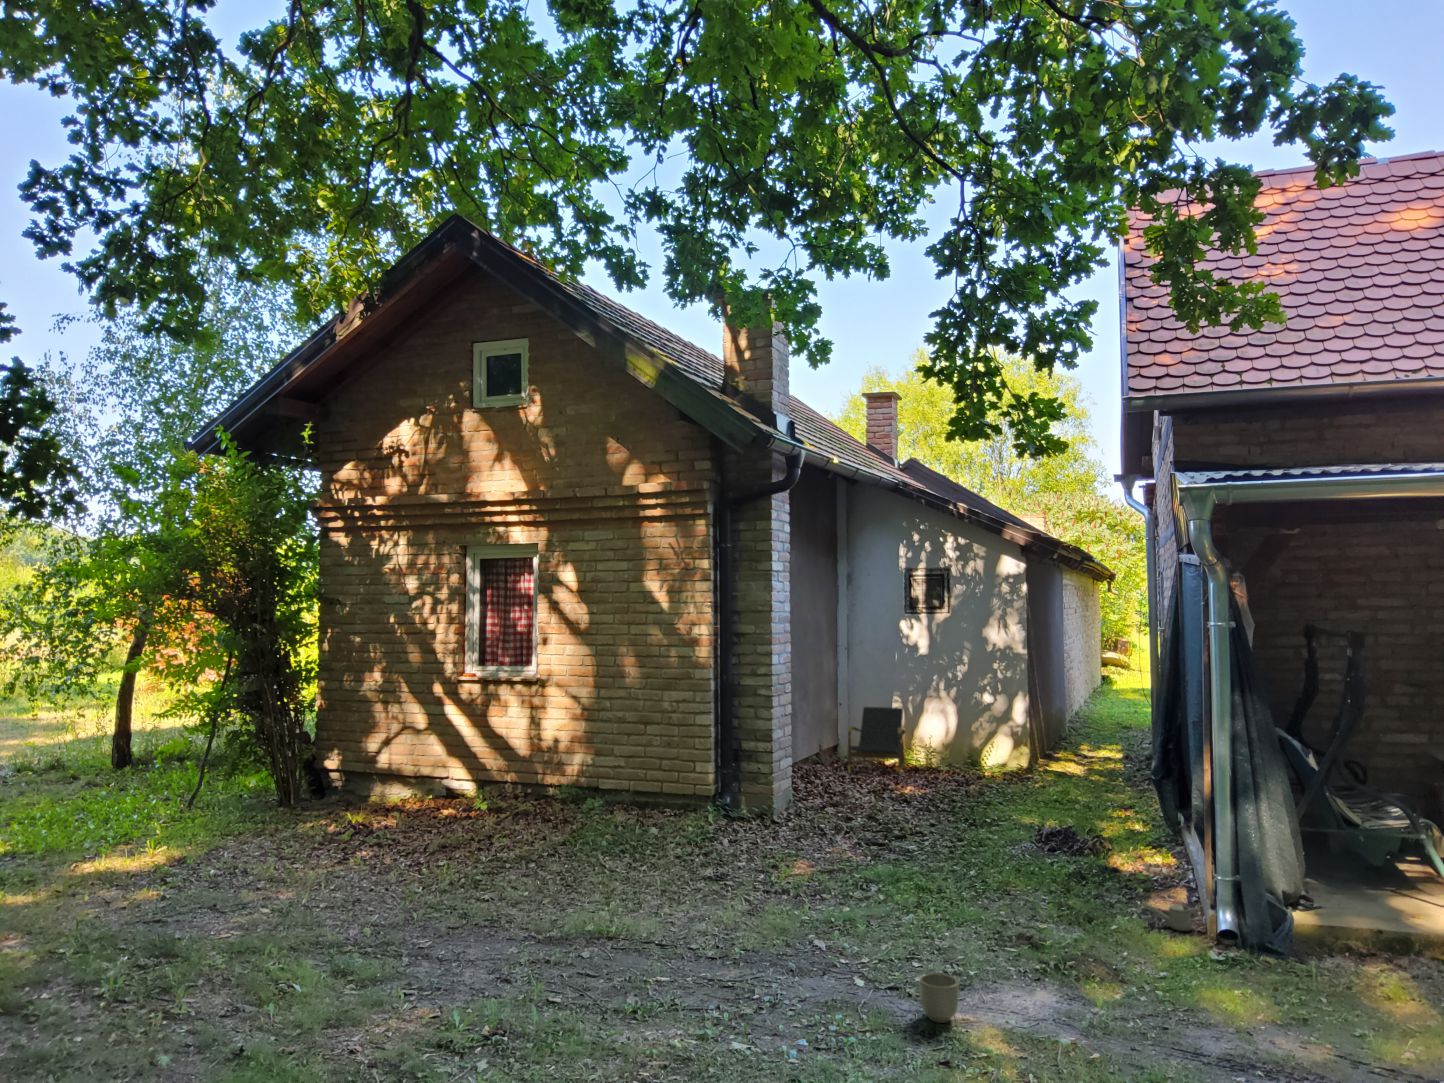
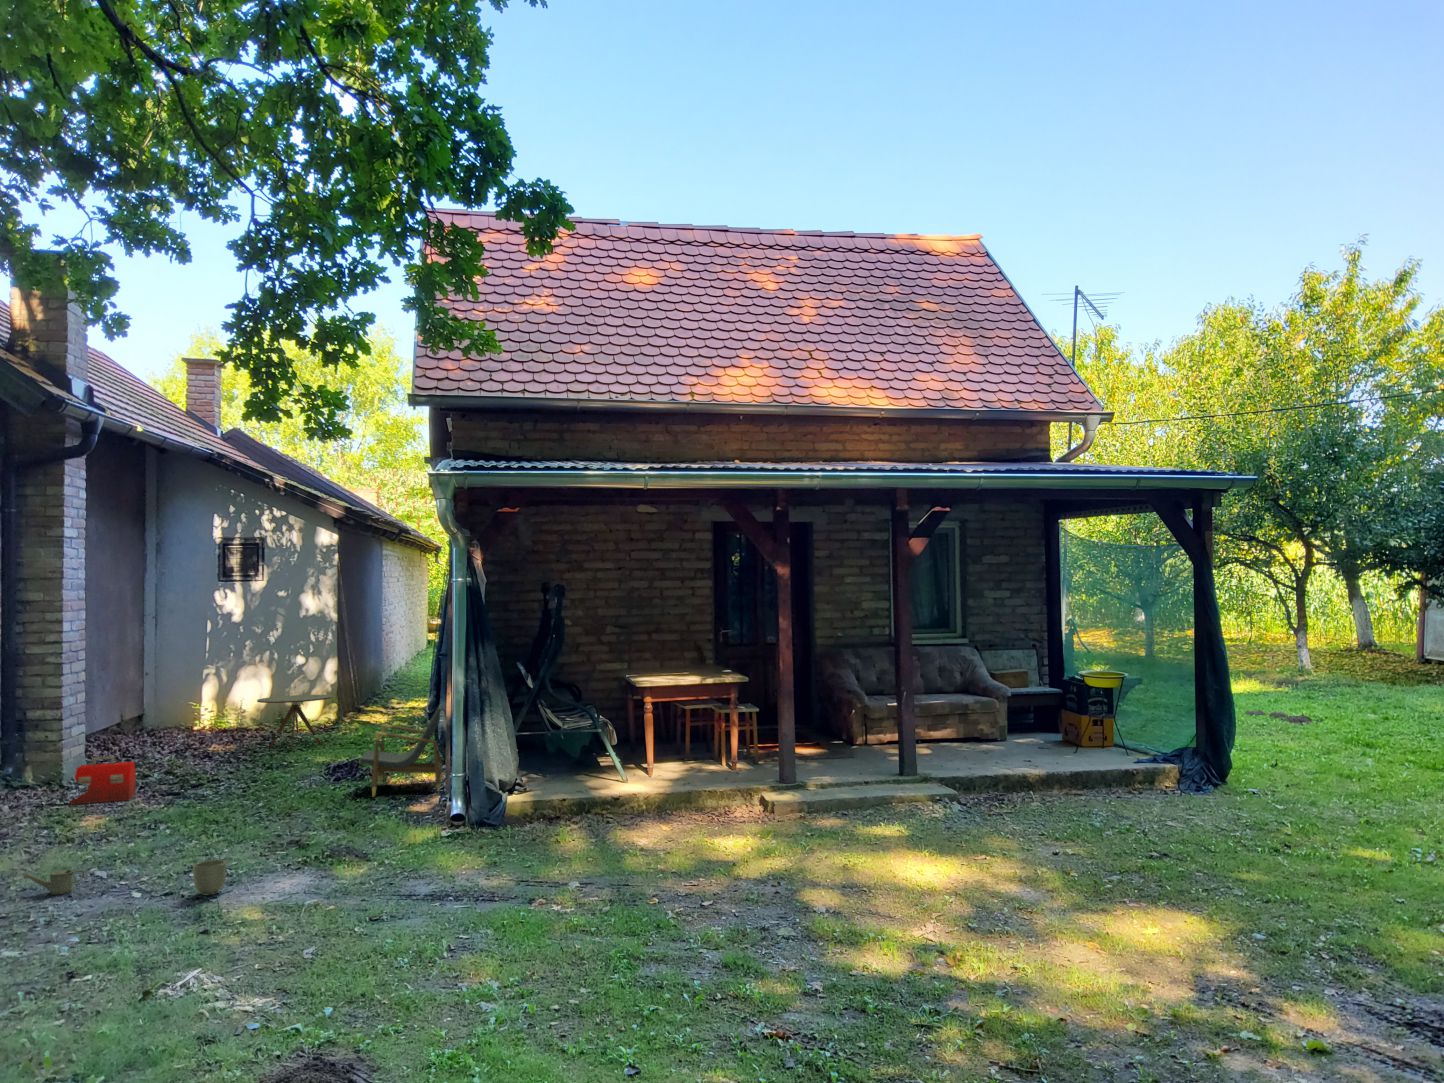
lounge chair: present [847,707,905,775] -> present [360,707,442,797]
round table: none [944,724,1017,781] -> present [257,695,332,749]
toolbox: none [785,783,841,831] -> present [70,756,136,805]
watering can: present [1143,902,1203,931] -> present [24,870,85,895]

